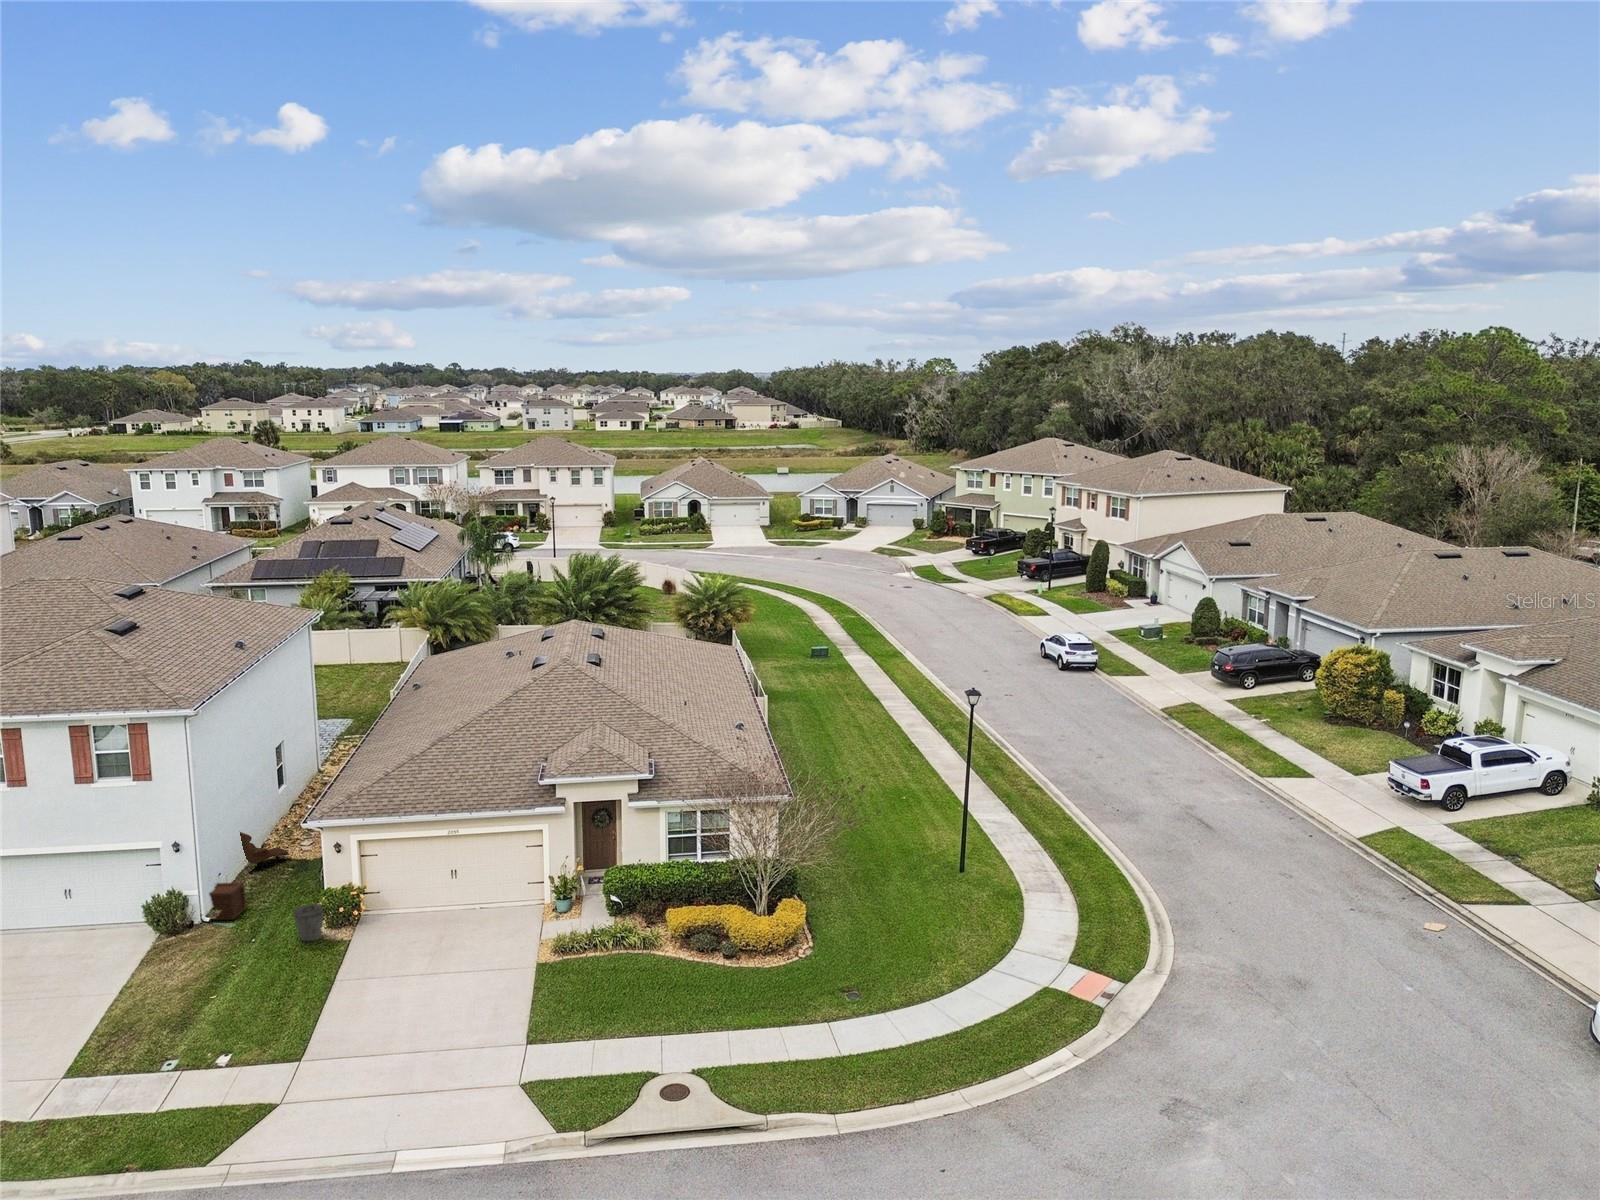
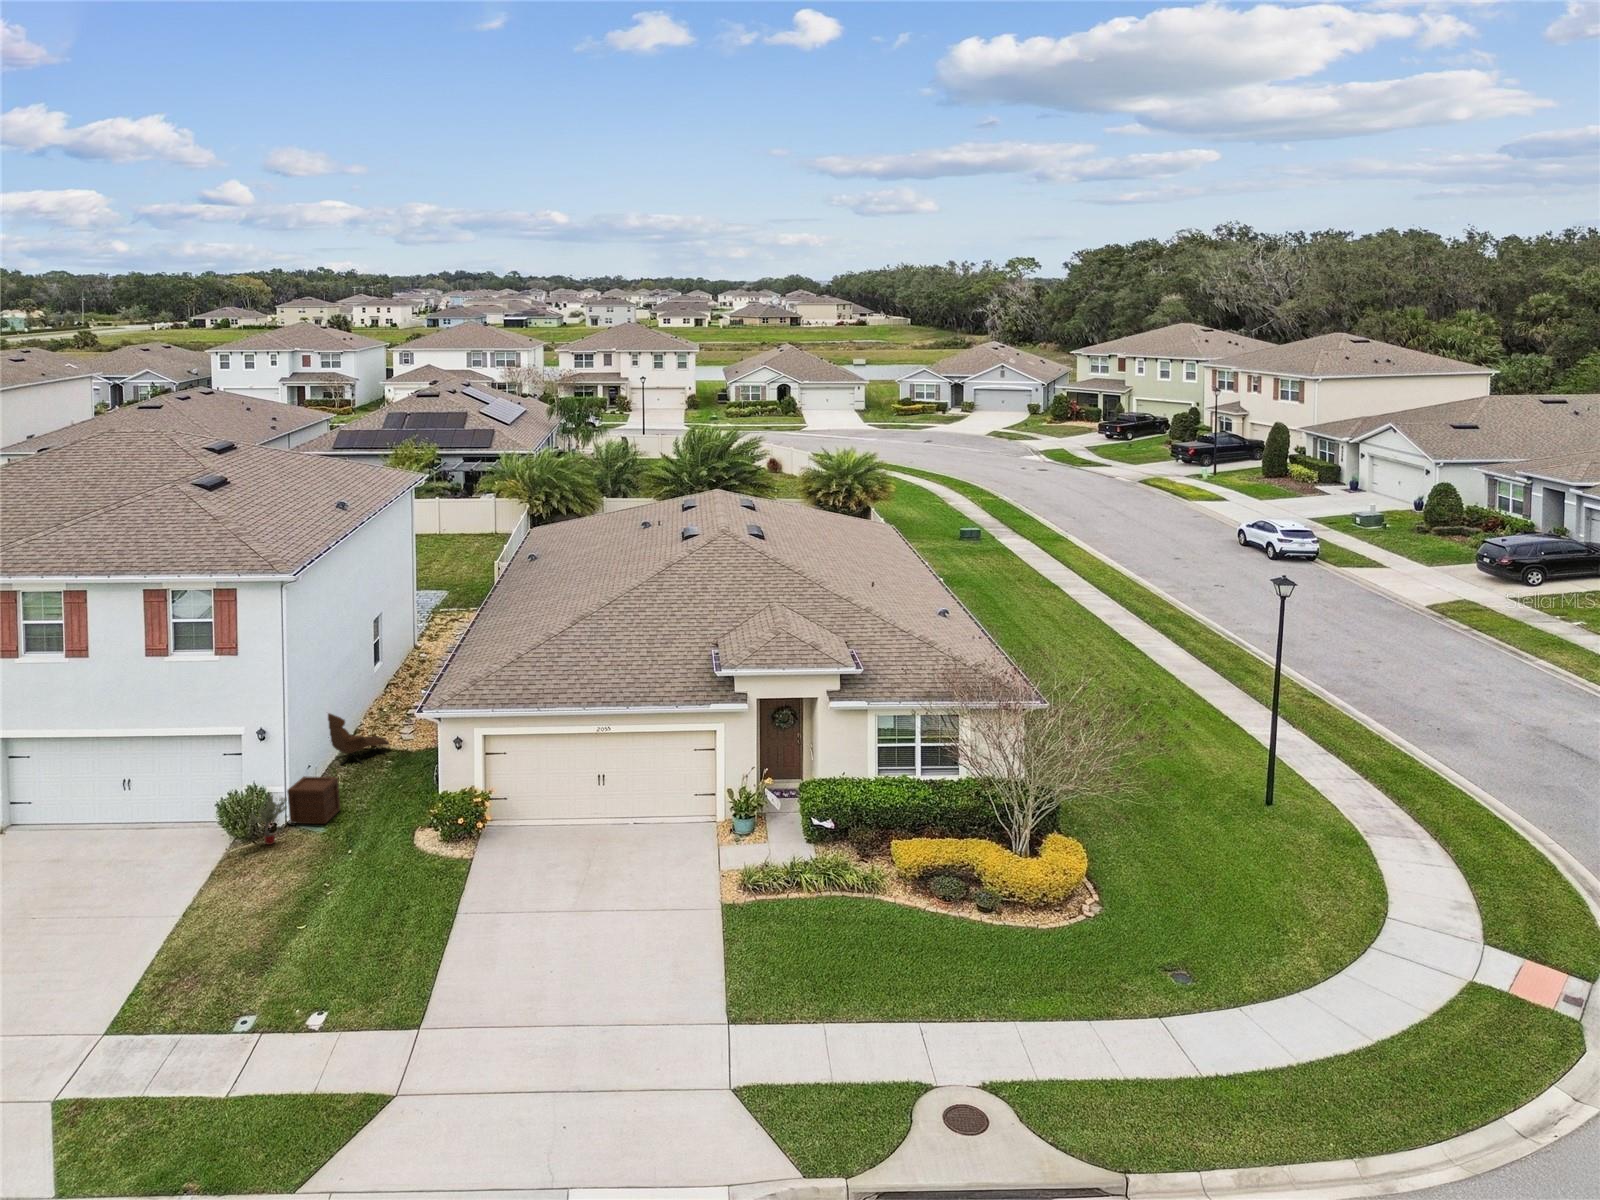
potted tree: none [171,897,203,938] -> present [247,794,287,845]
trash can: present [292,904,324,941] -> none [402,810,444,858]

